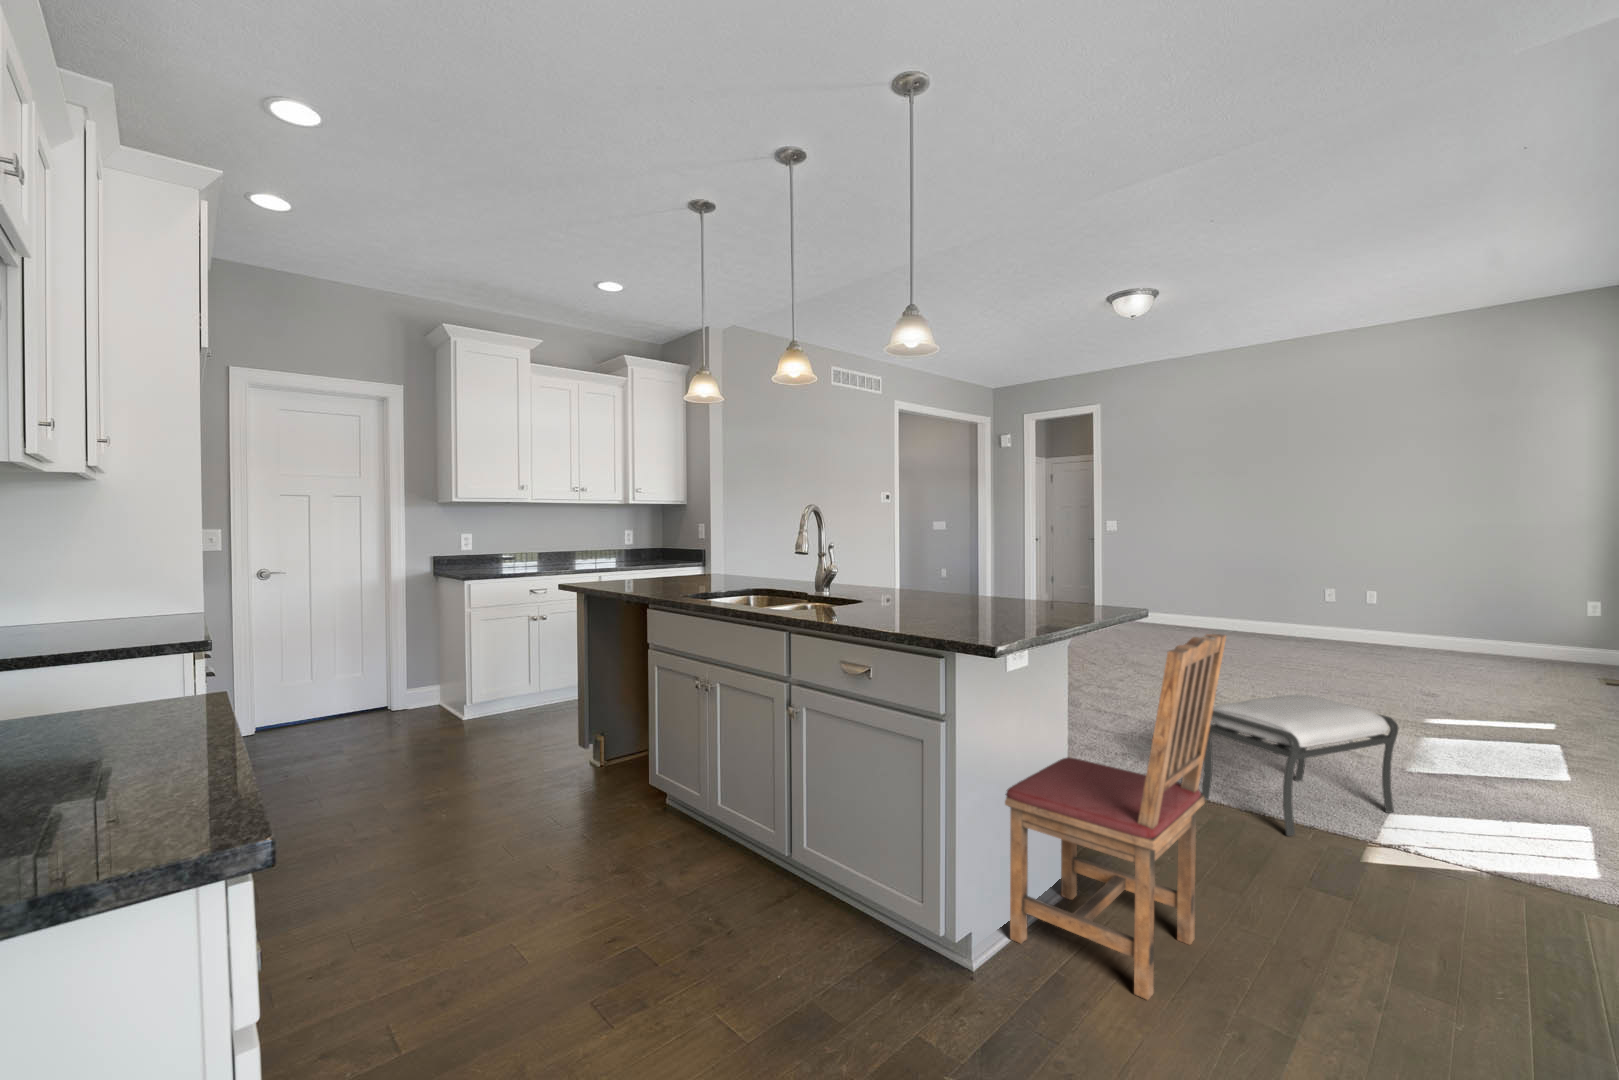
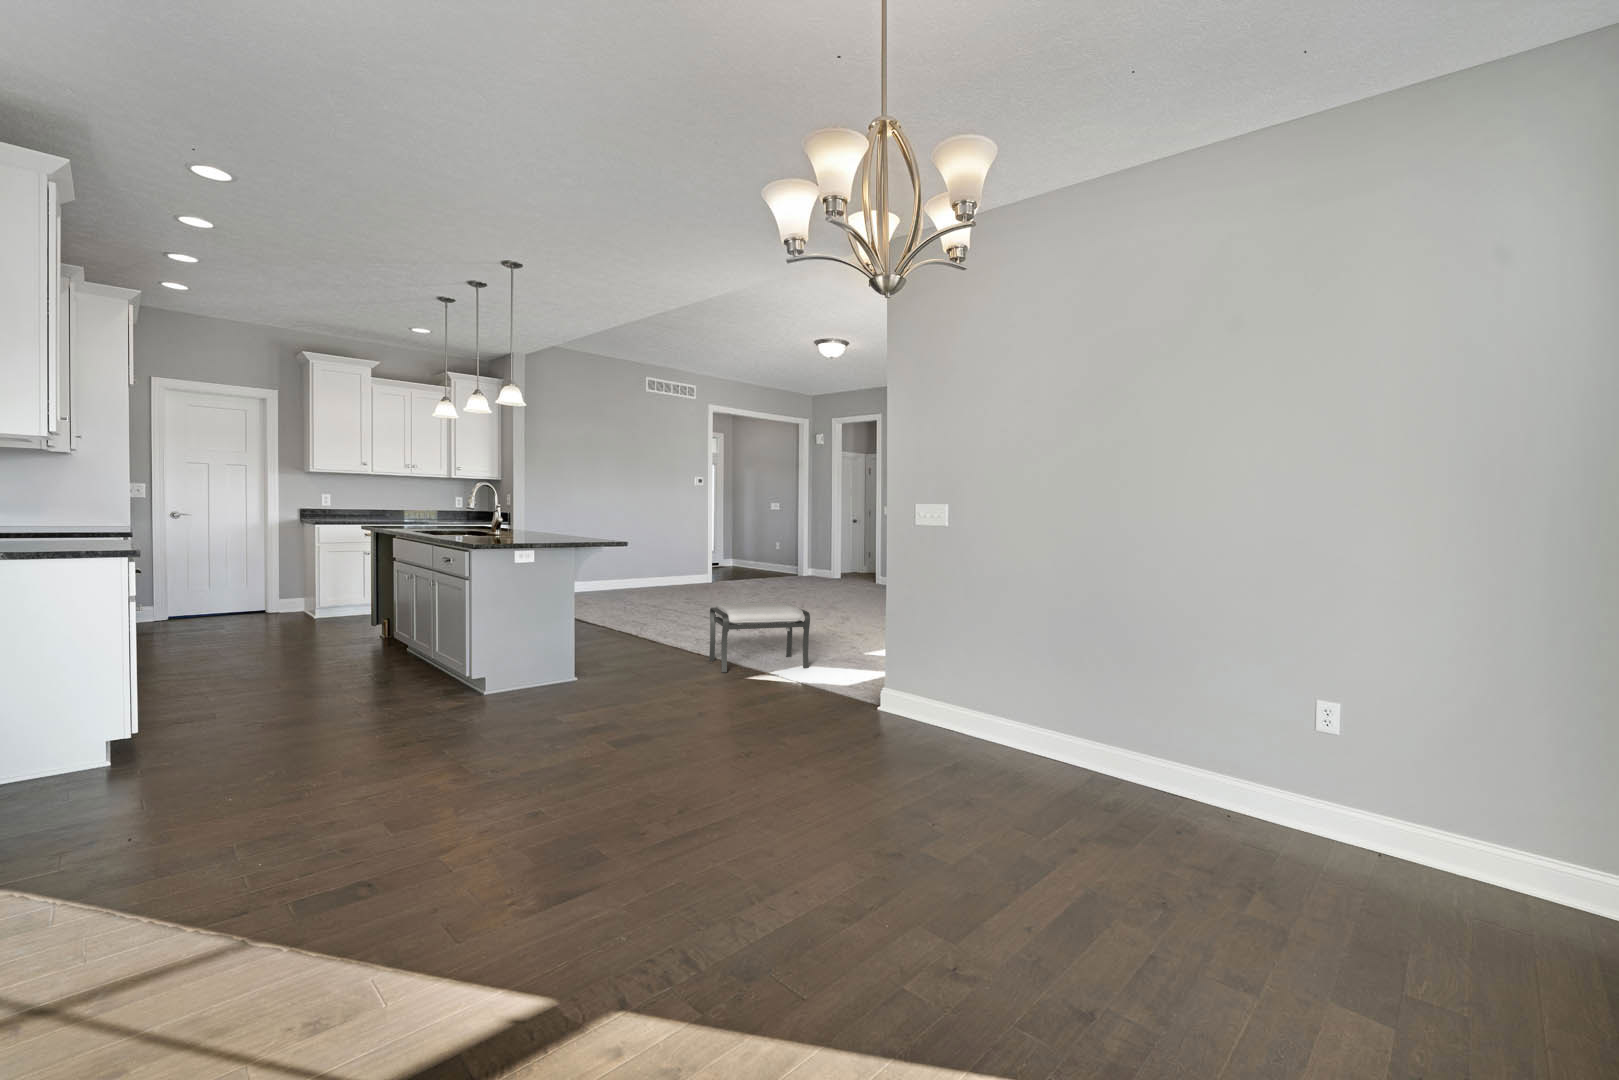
dining chair: present [1005,634,1226,1000] -> none [493,541,595,707]

